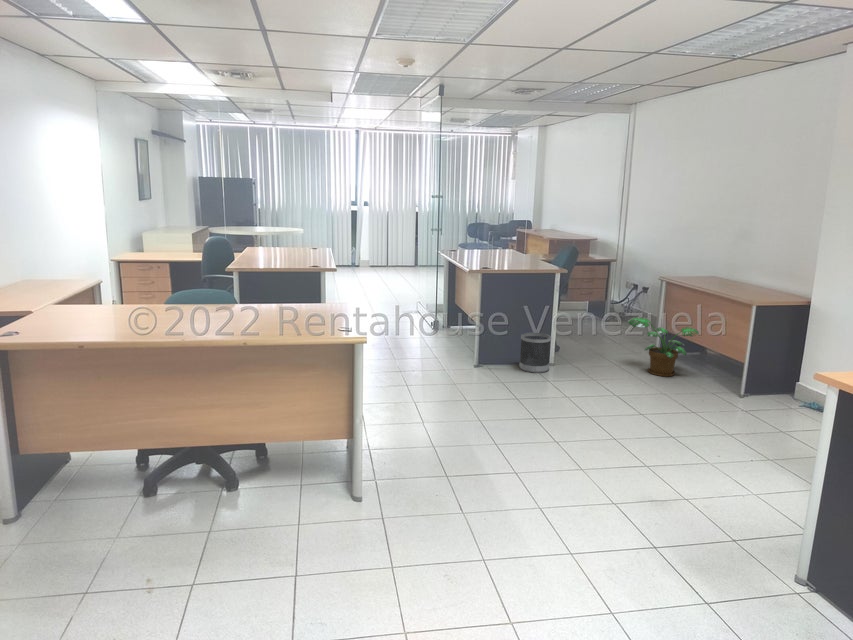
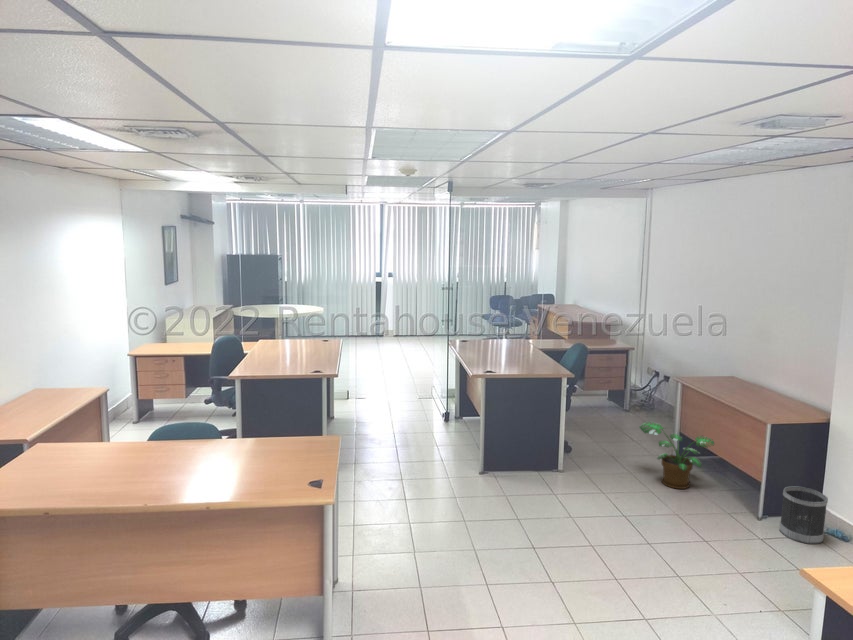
wastebasket: present [519,333,551,373] -> present [779,486,828,544]

